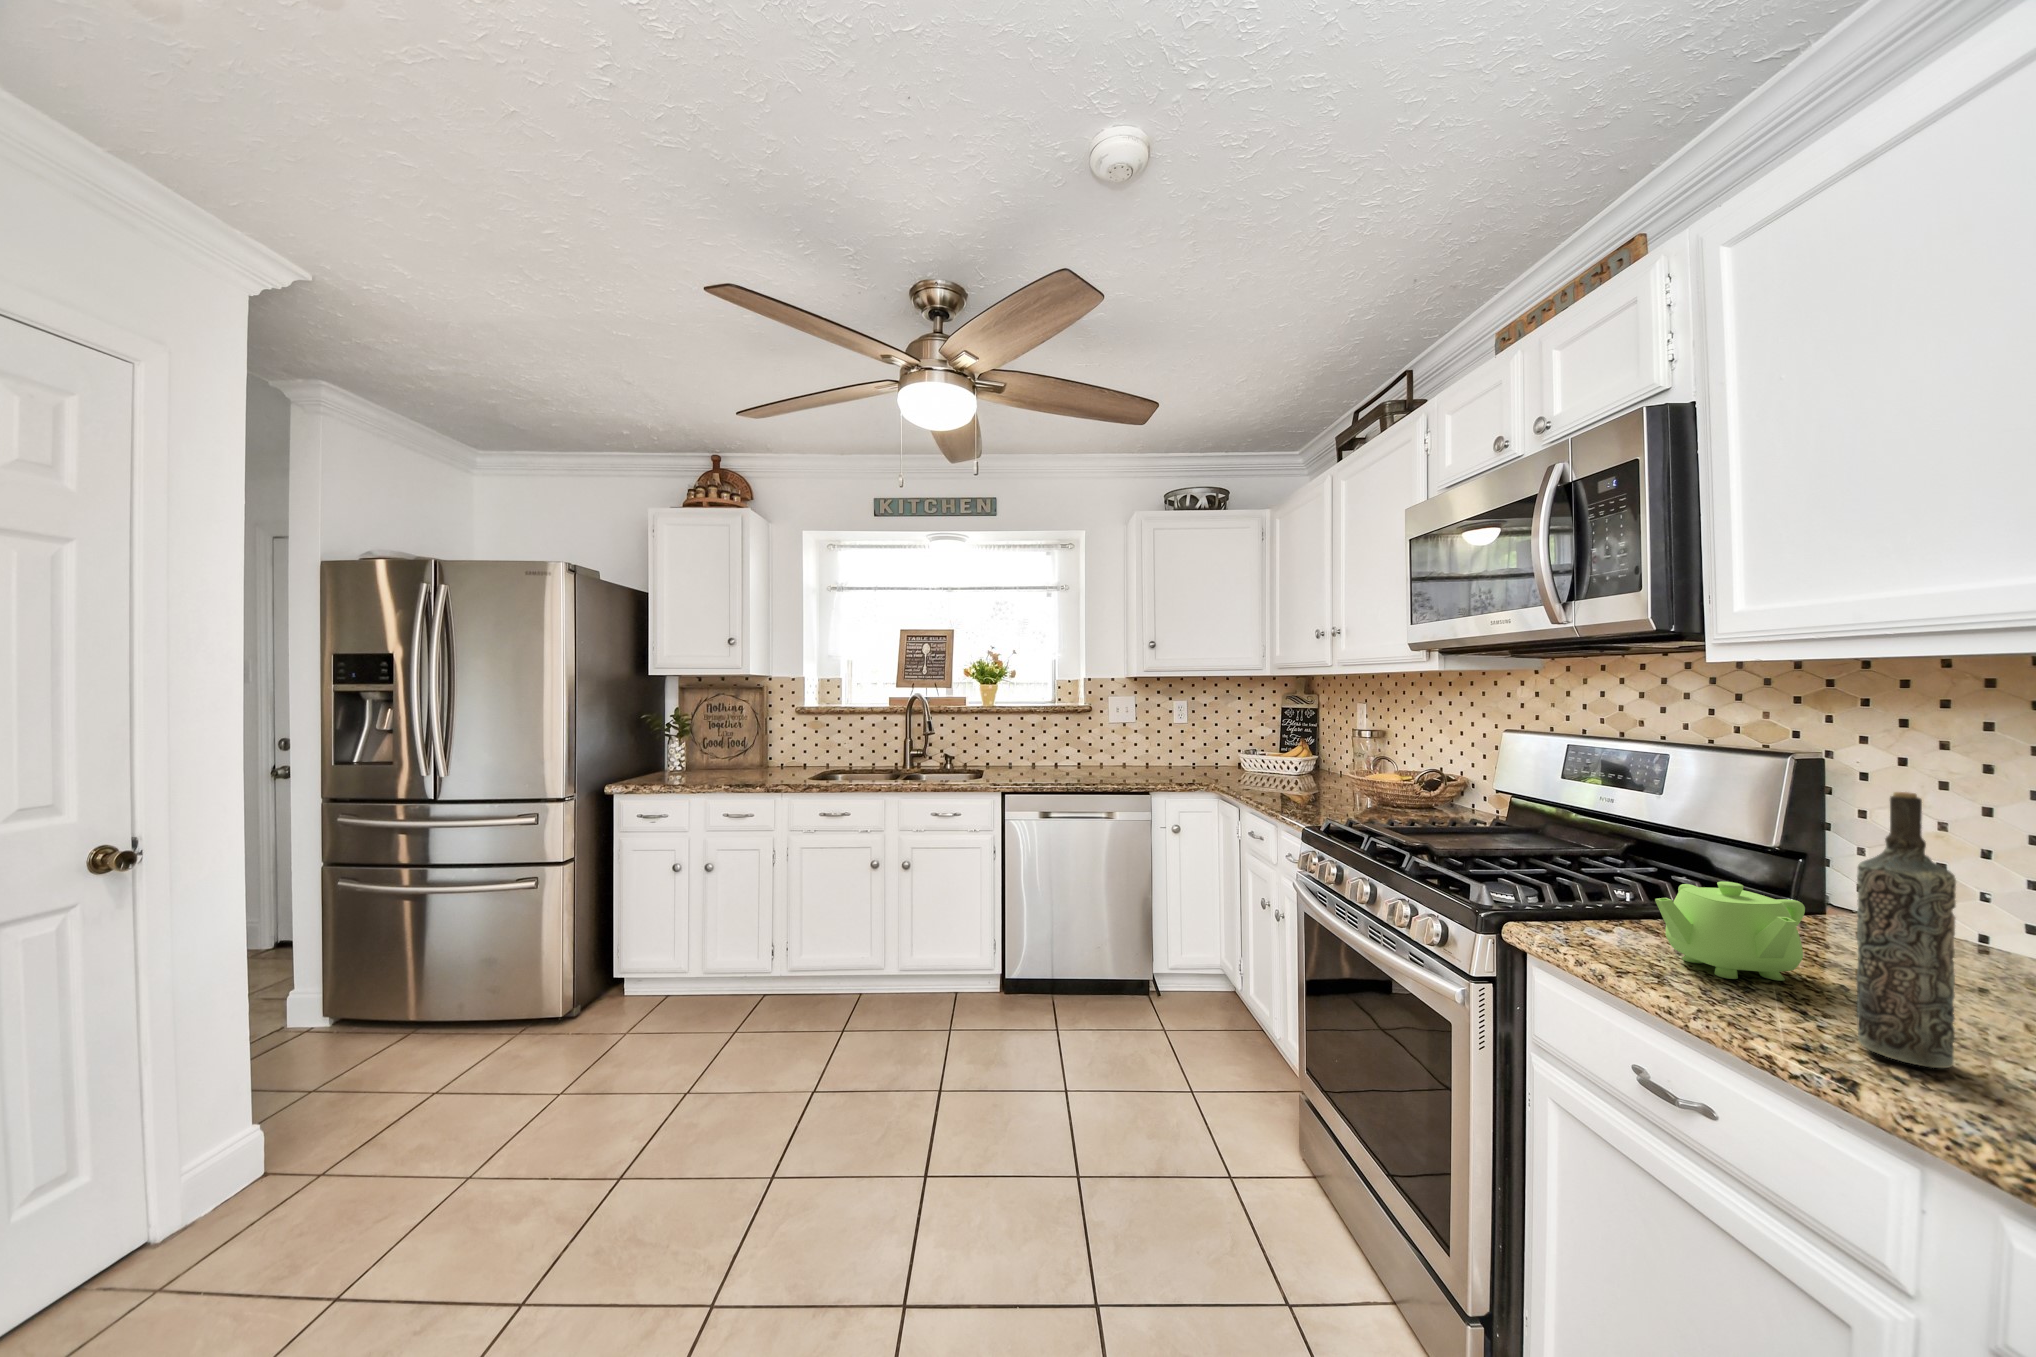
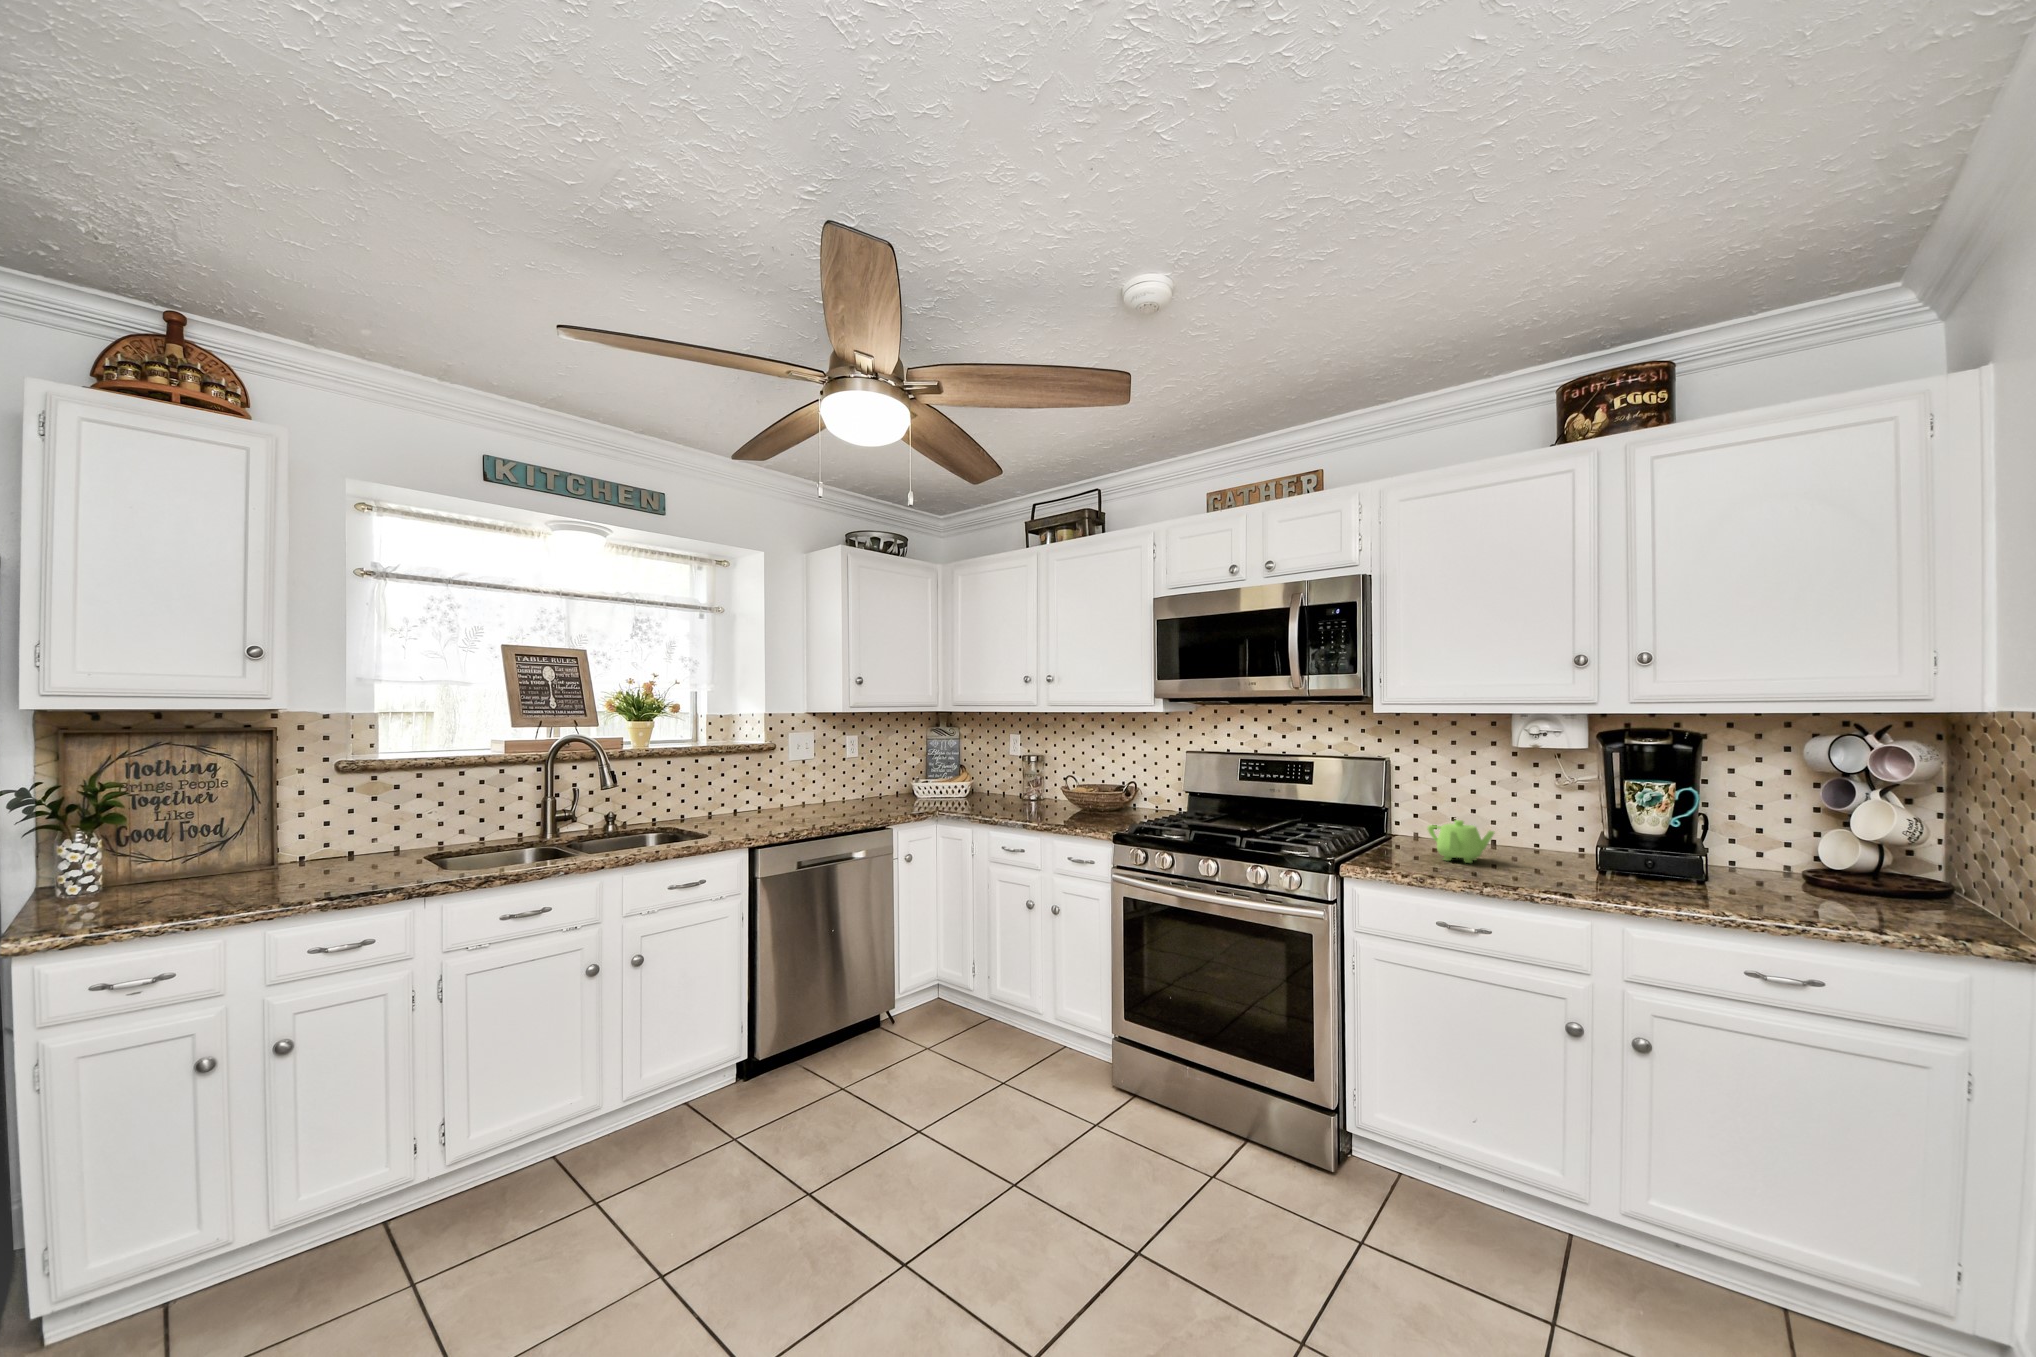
bottle: present [1857,792,1956,1068] -> none [1545,771,1576,874]

